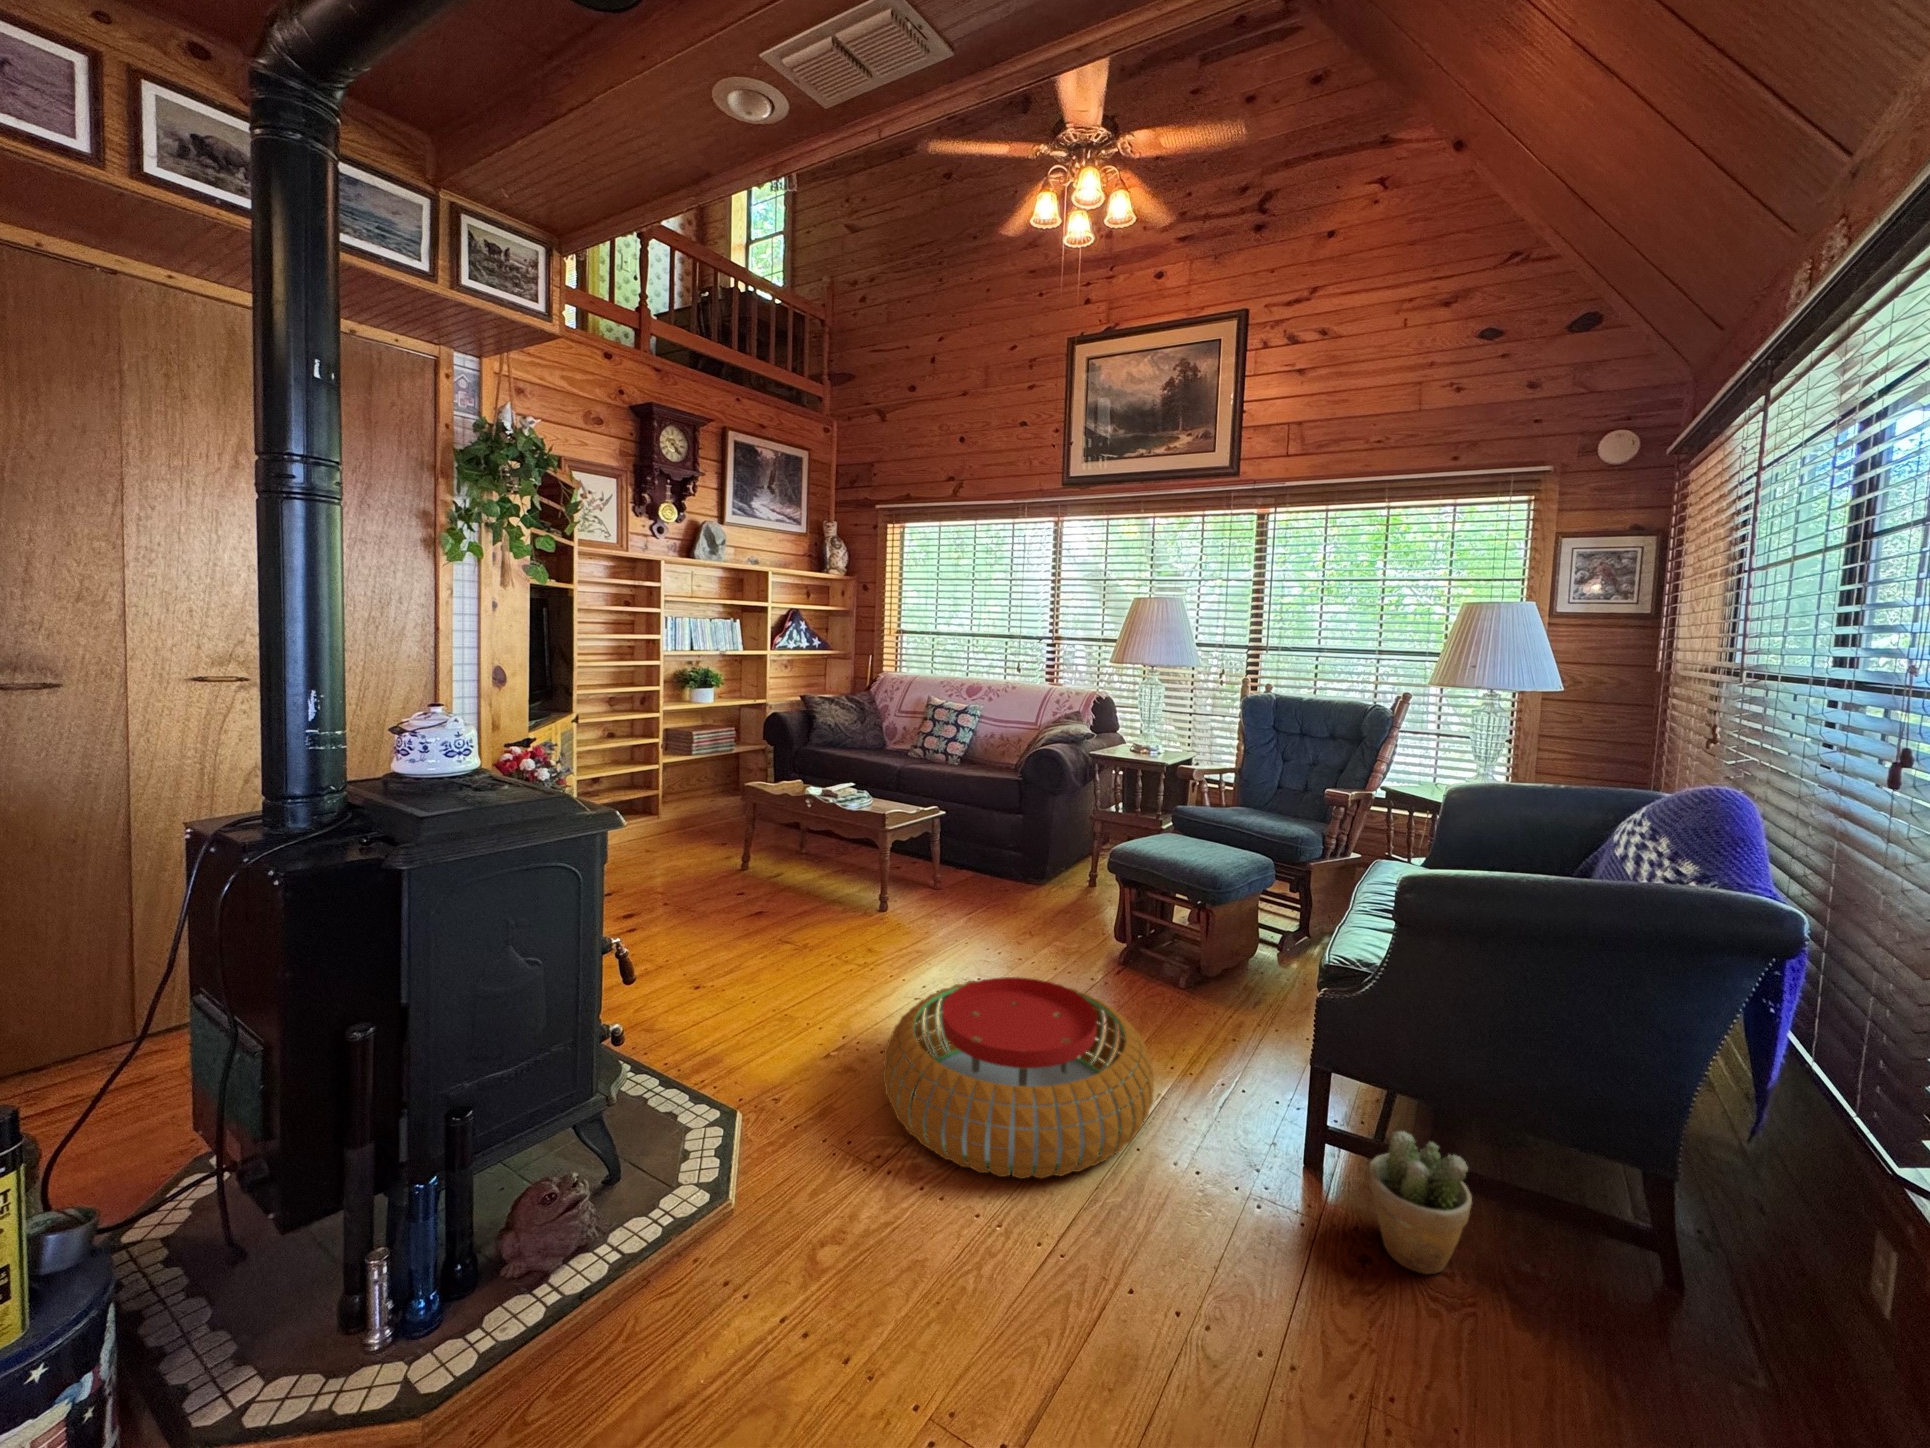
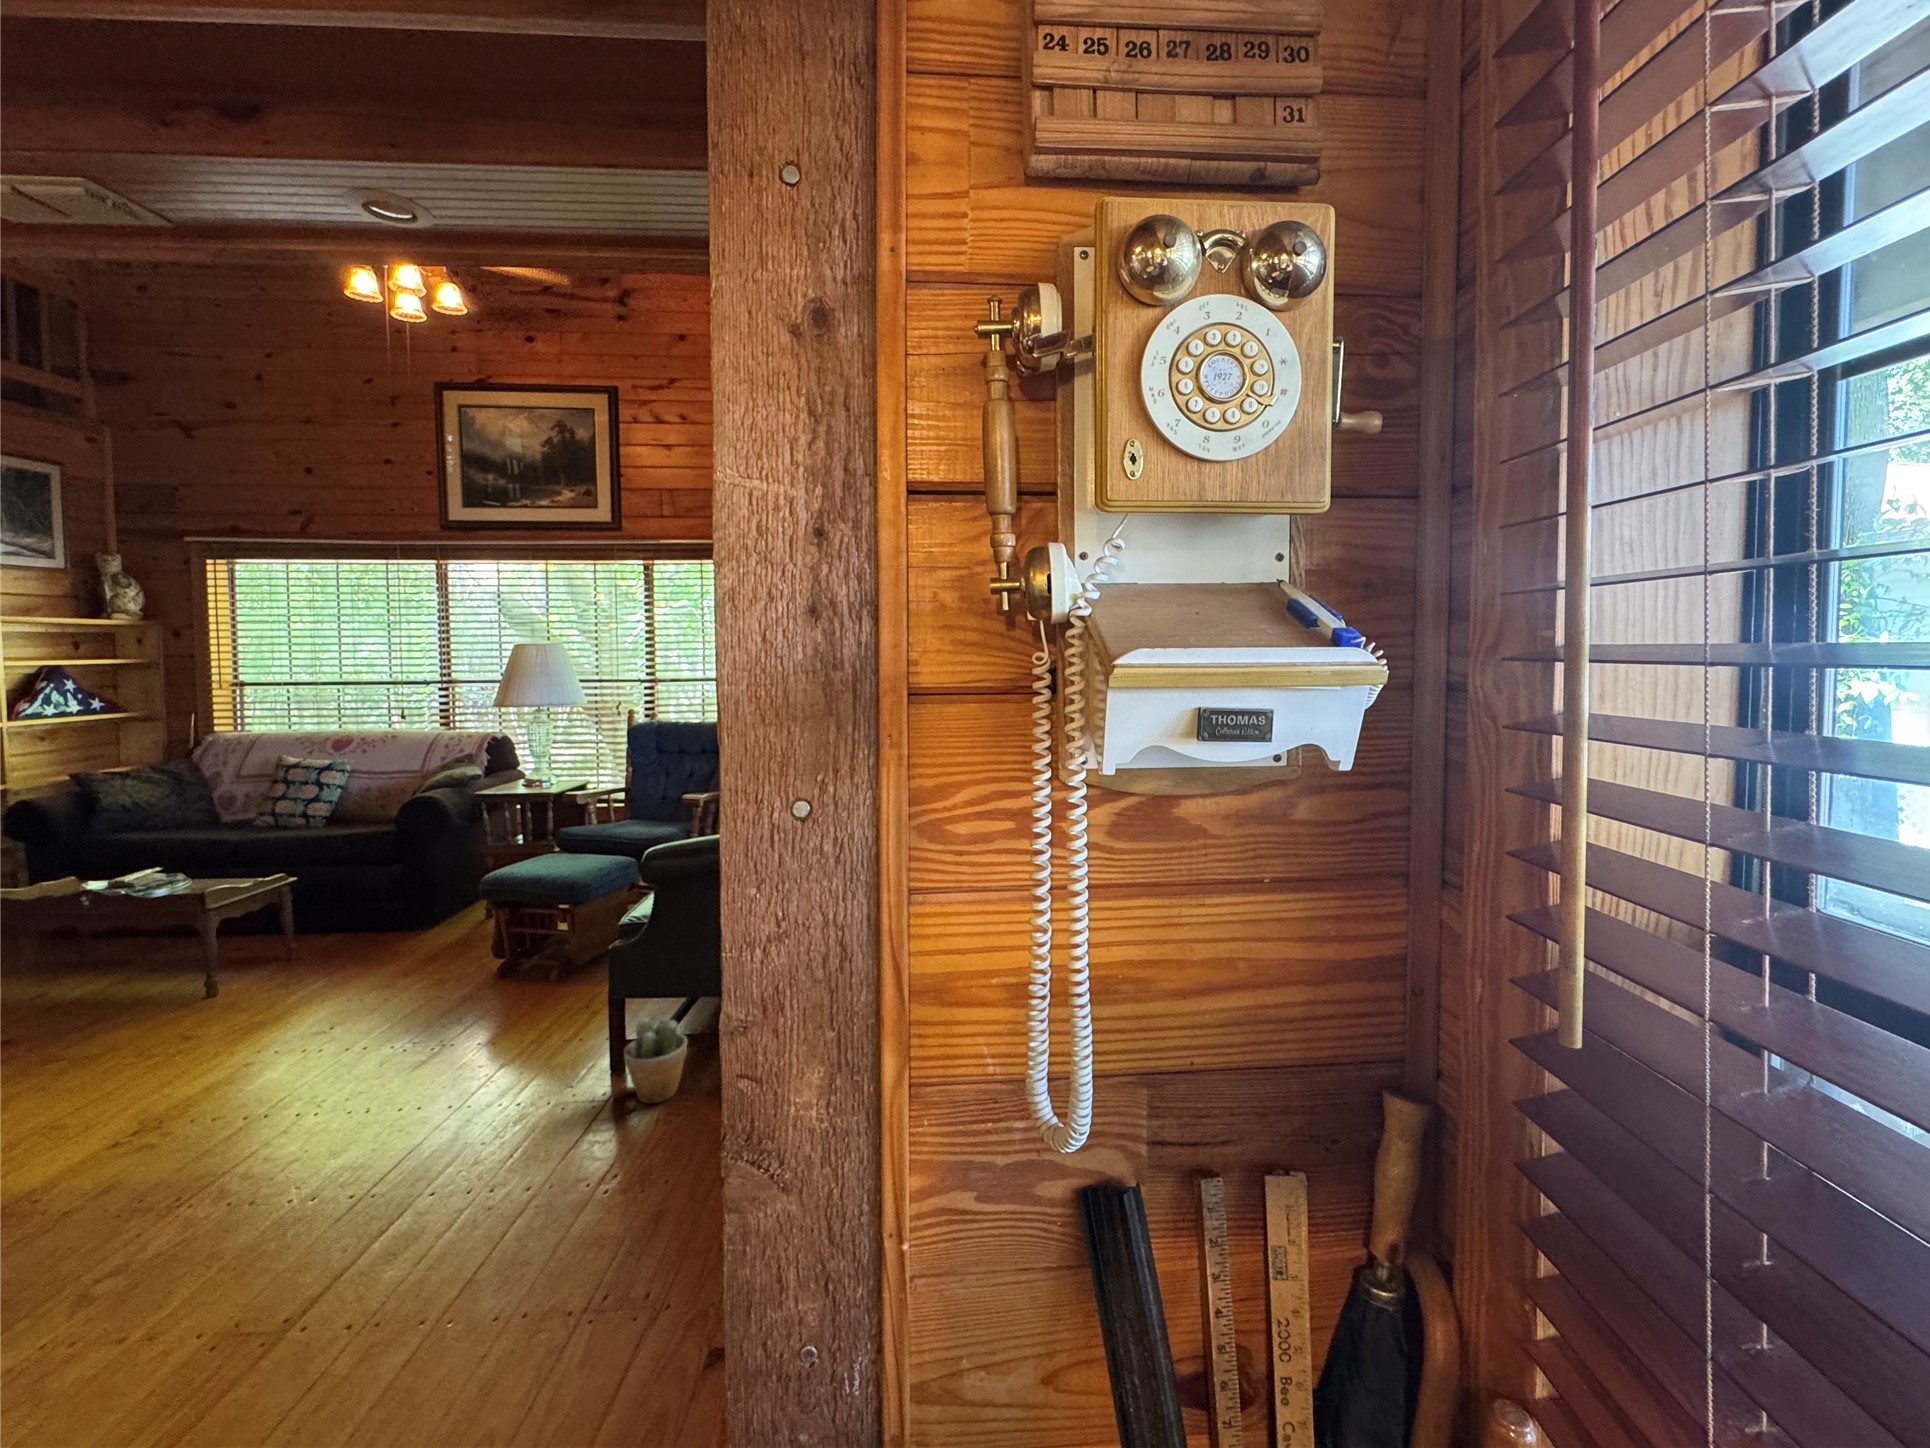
pouf: present [883,977,1154,1179] -> none [174,1001,479,1175]

